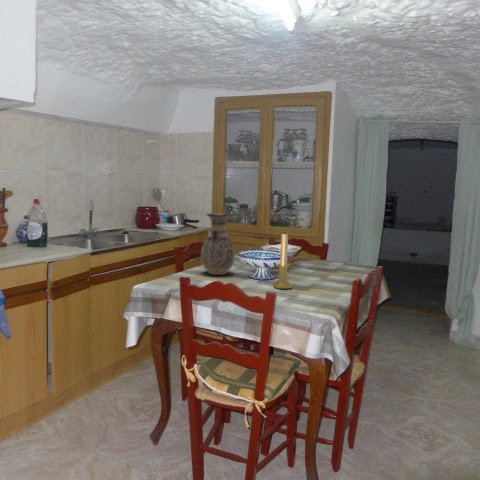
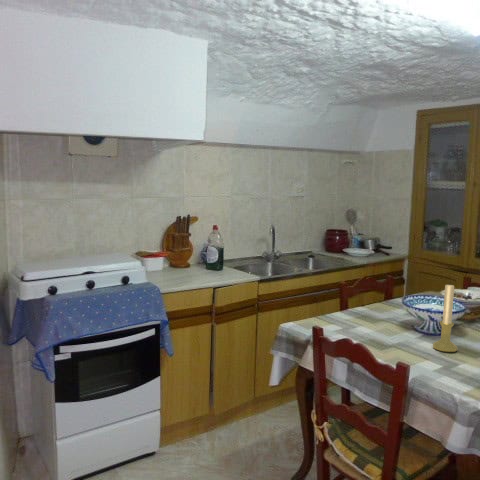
vase: present [201,213,235,275] -> none [357,251,397,322]

